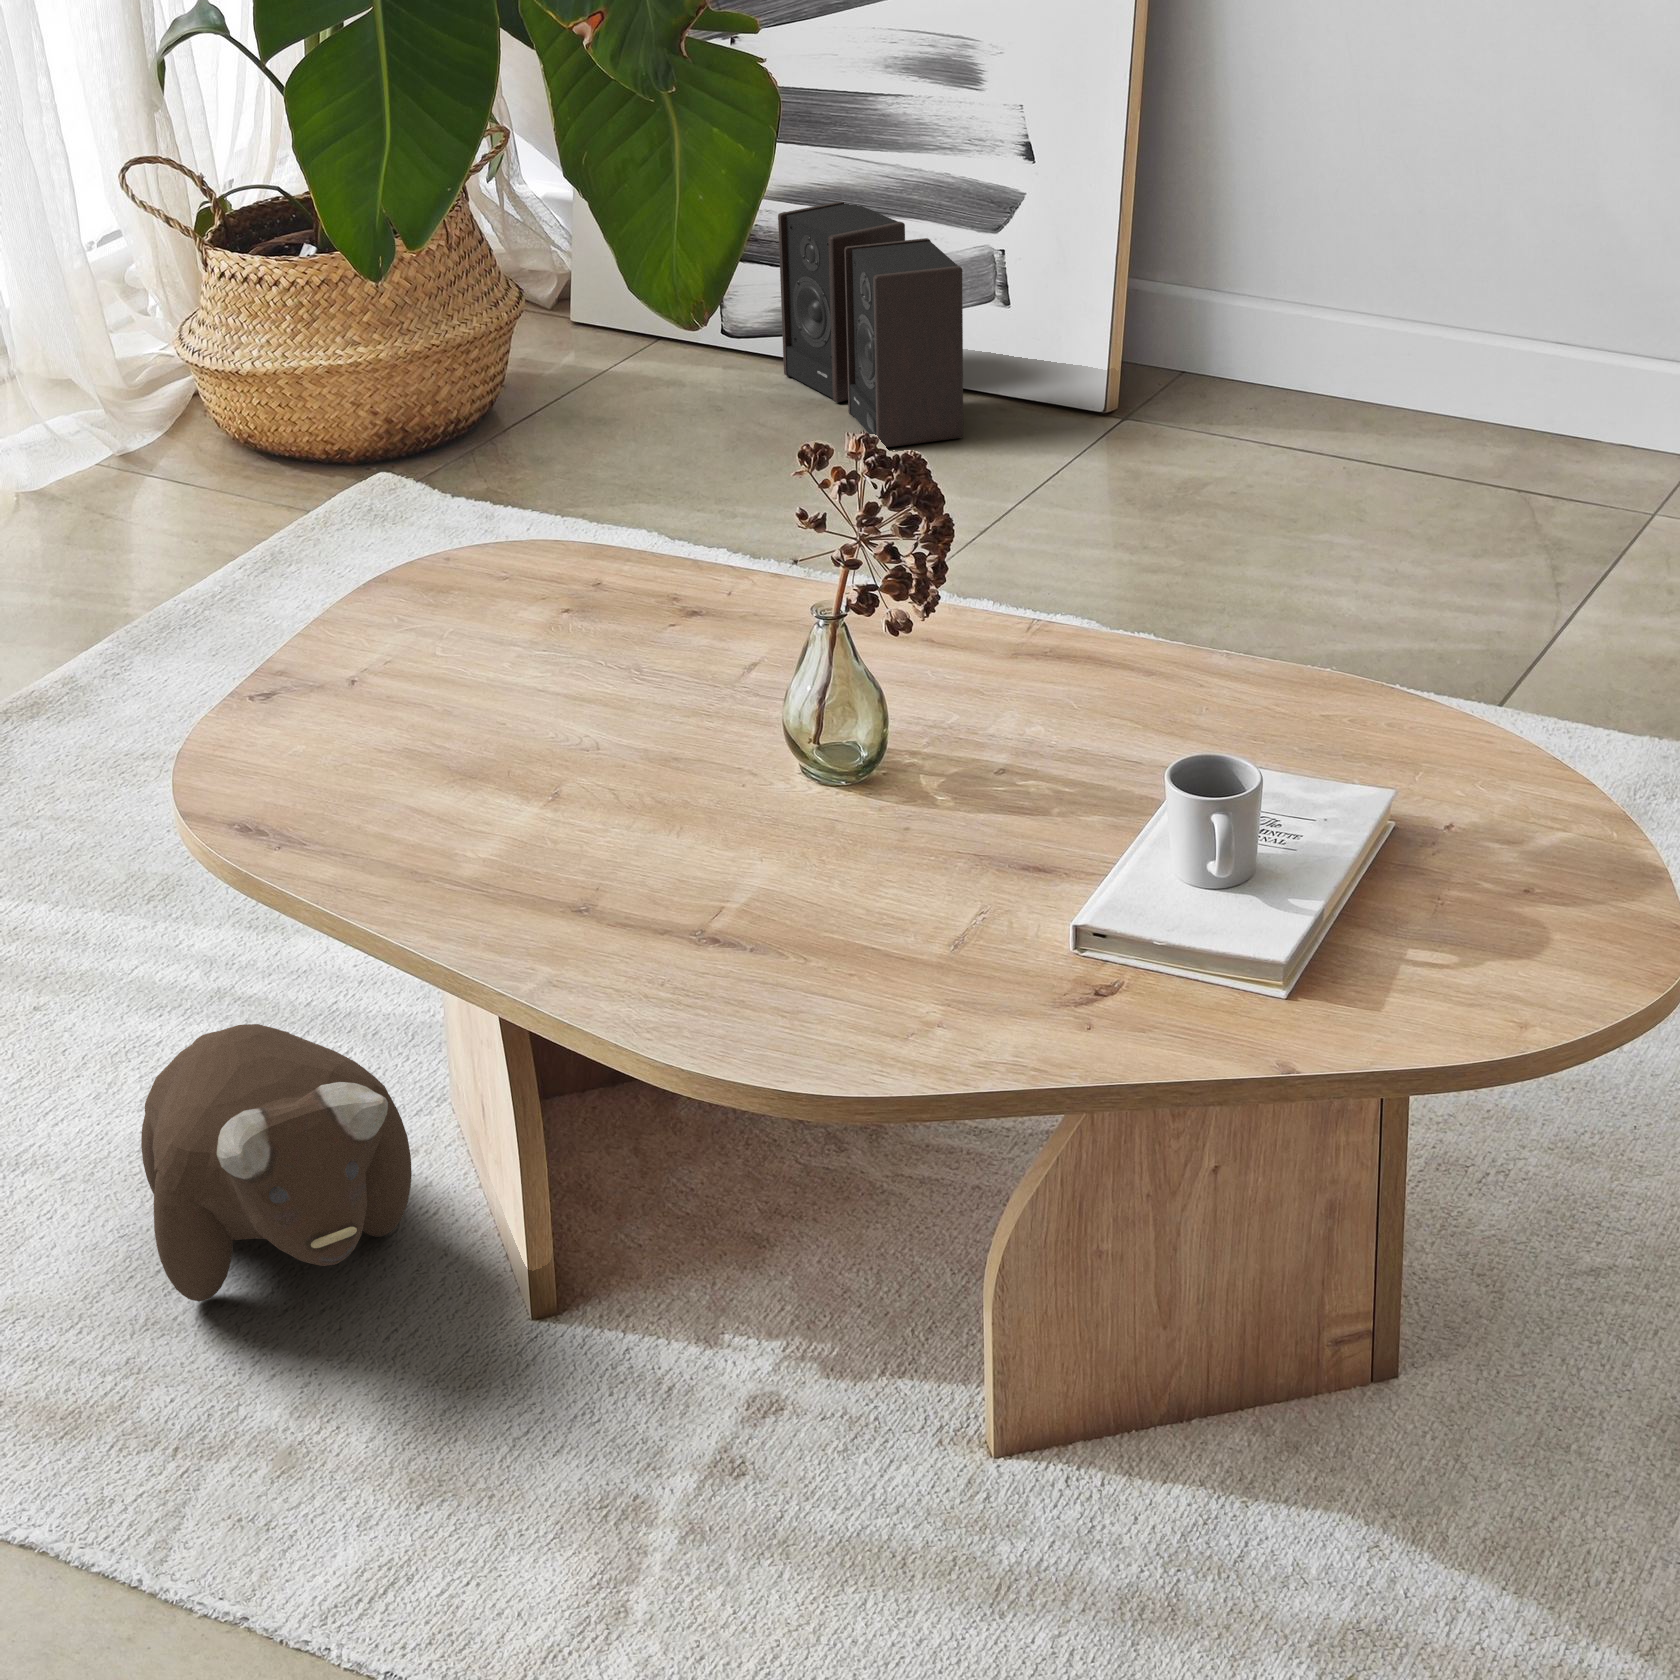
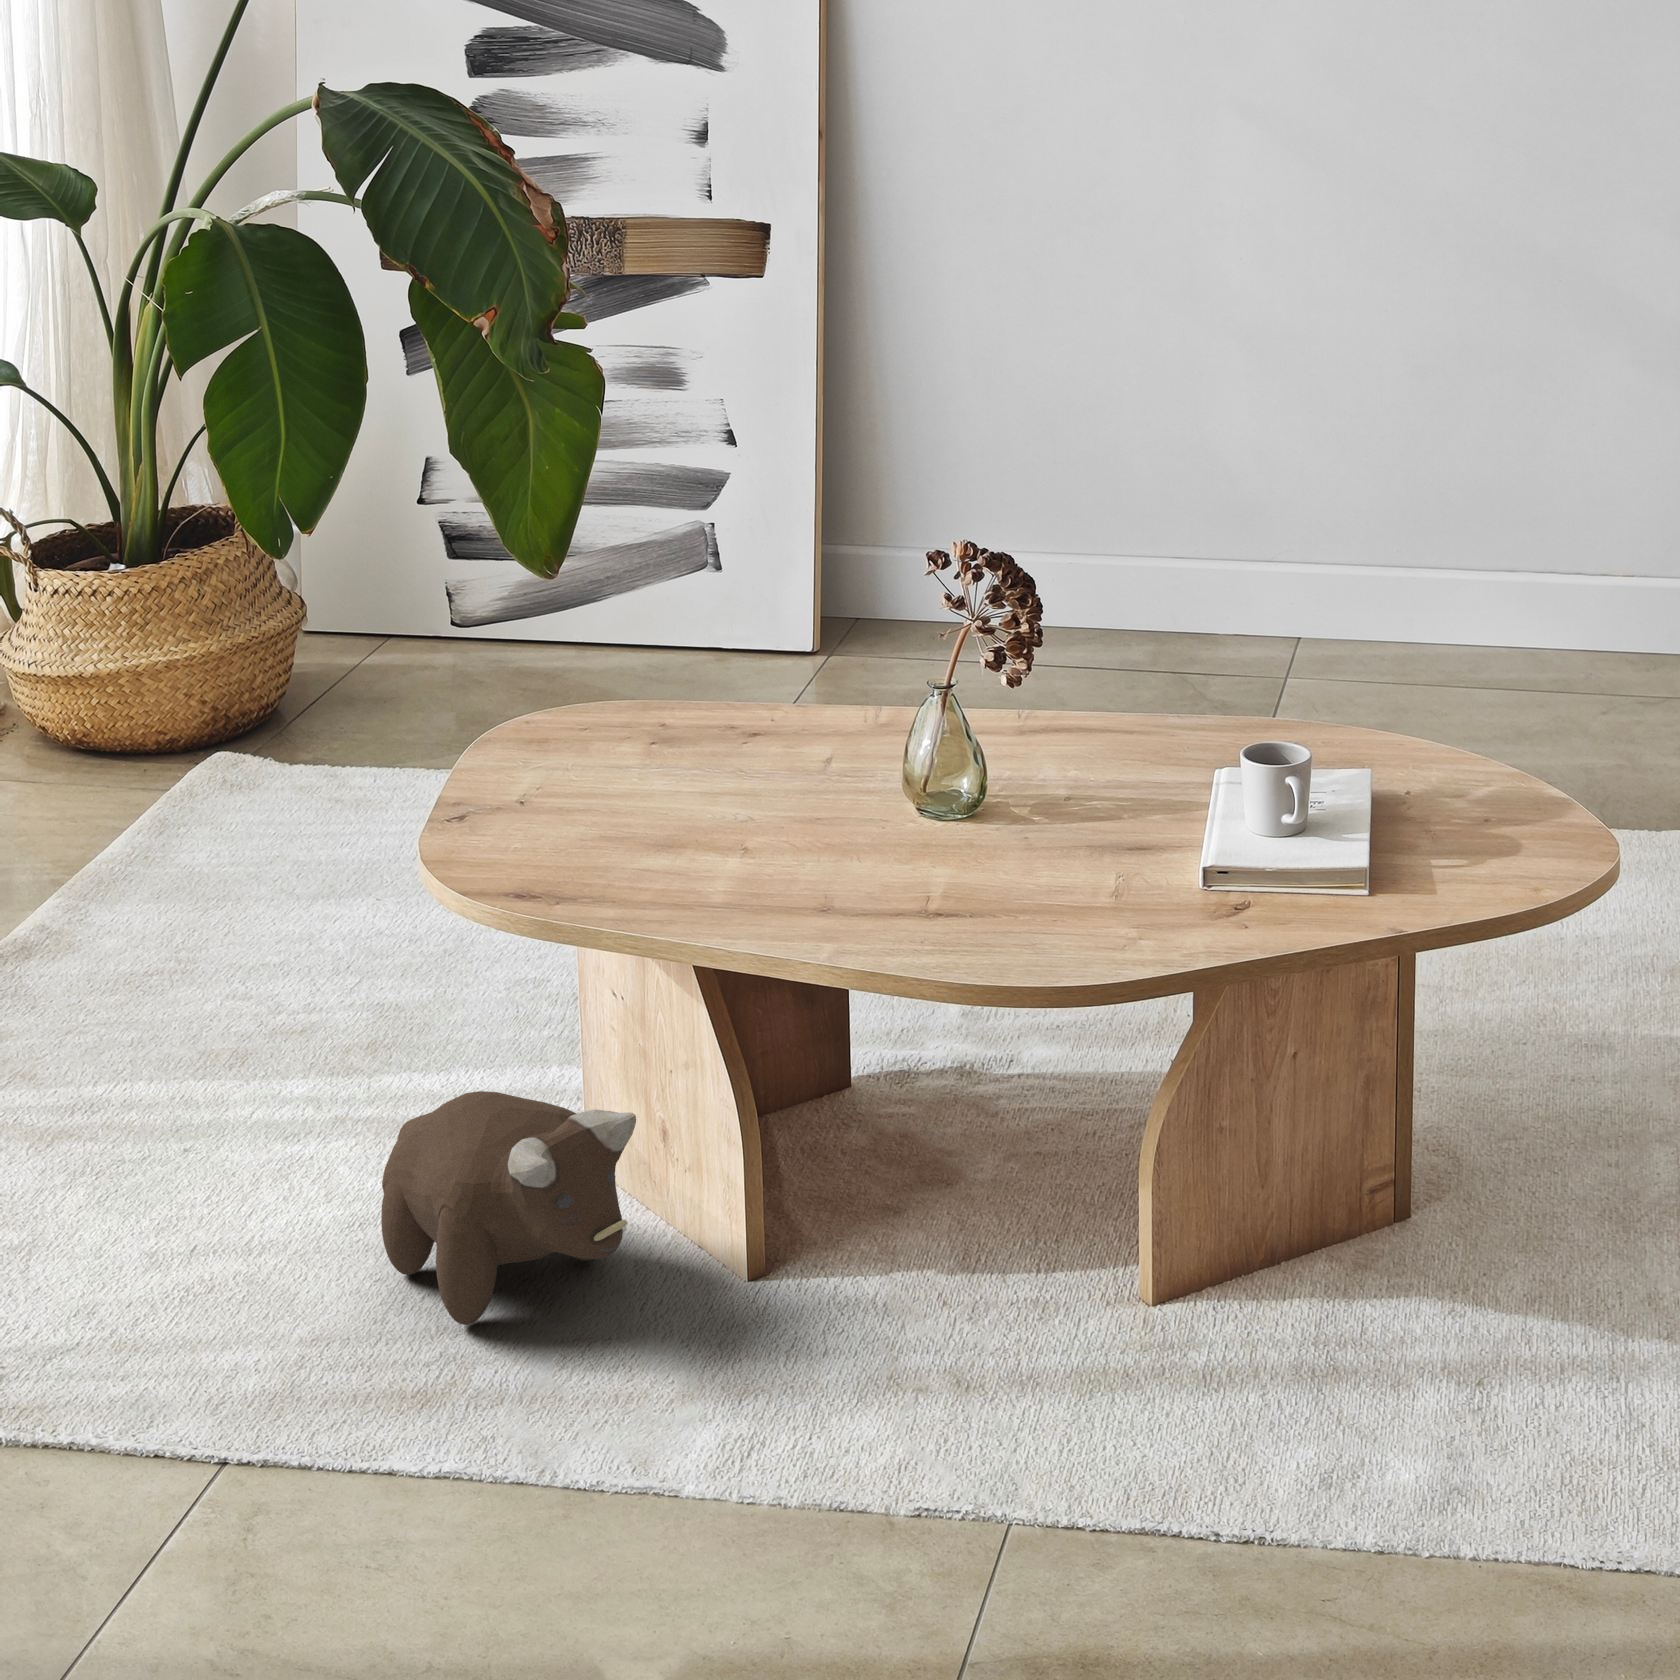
speaker: present [778,202,963,447] -> none [514,494,707,691]

